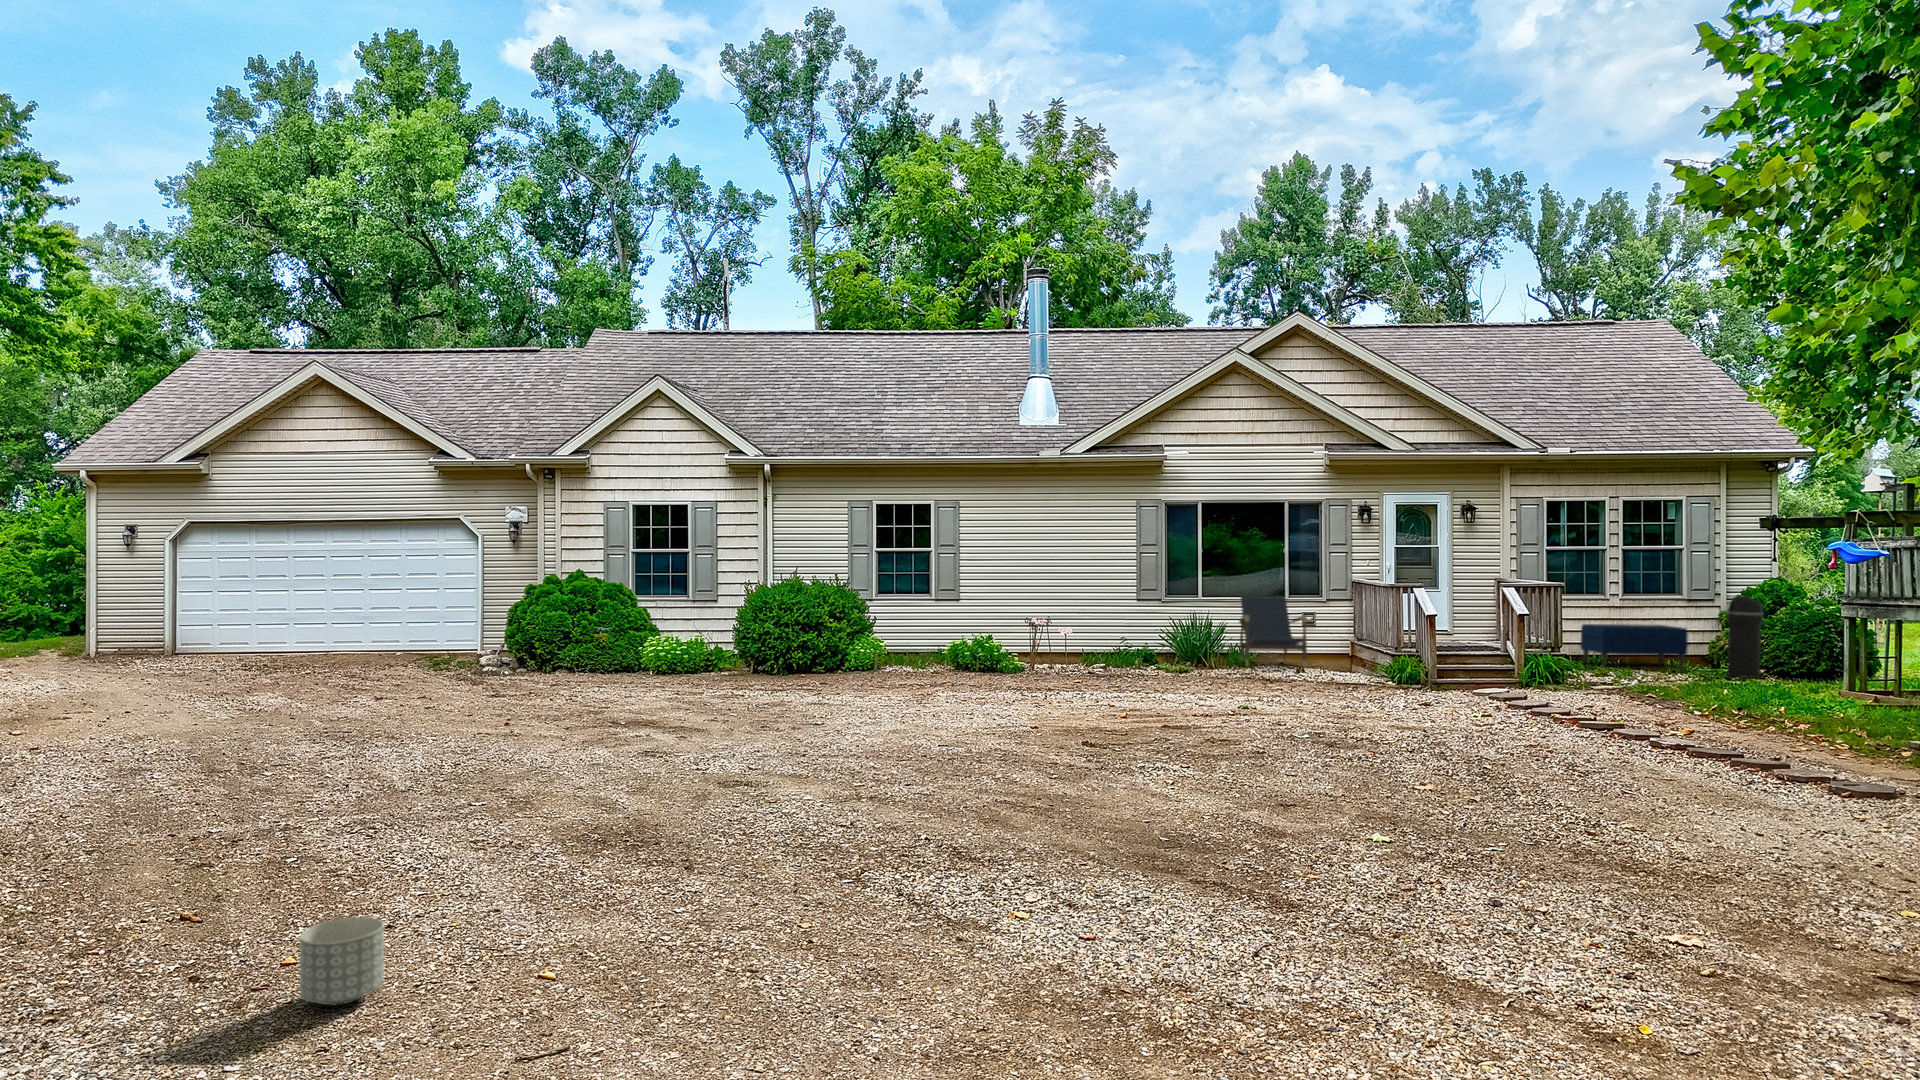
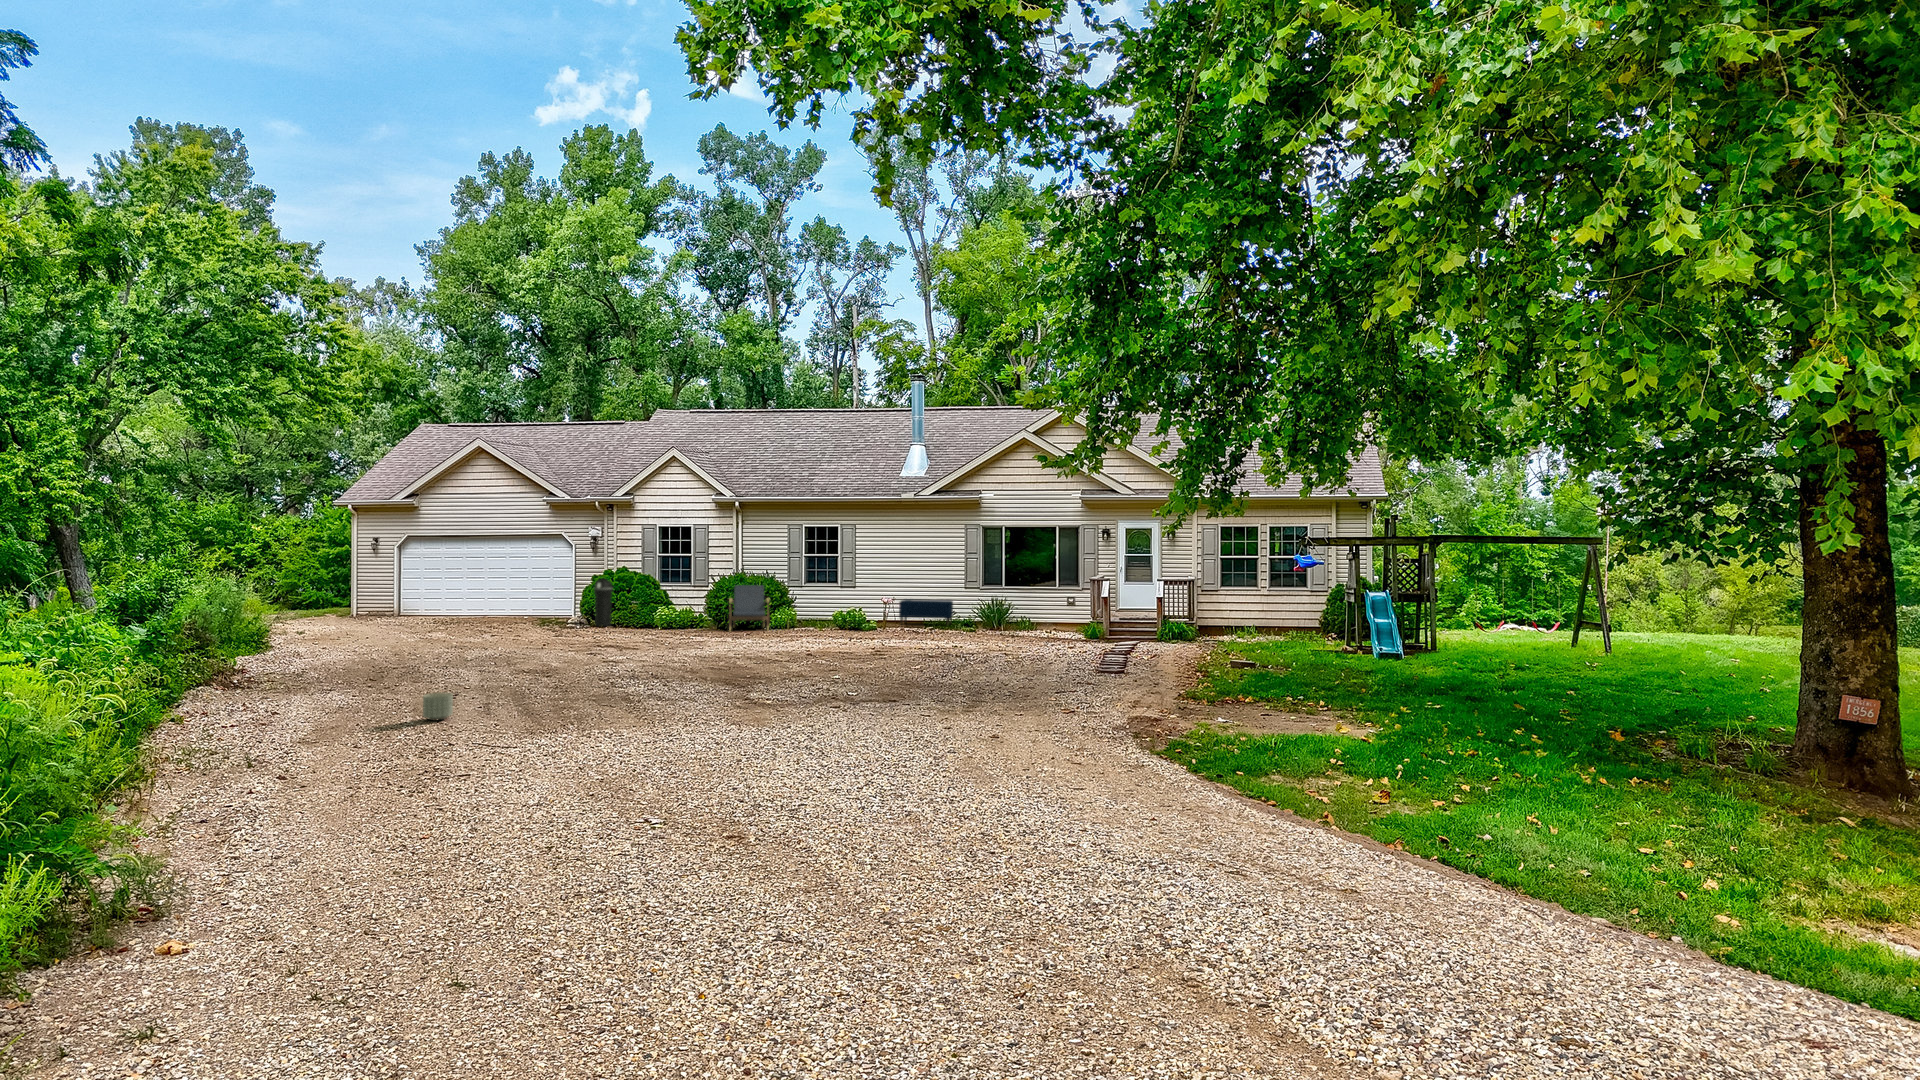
lounge chair: present [1239,595,1307,667] -> present [729,585,769,630]
trash can: present [1725,595,1764,678] -> present [594,578,613,626]
bench: present [1581,624,1688,667] -> present [899,599,953,625]

